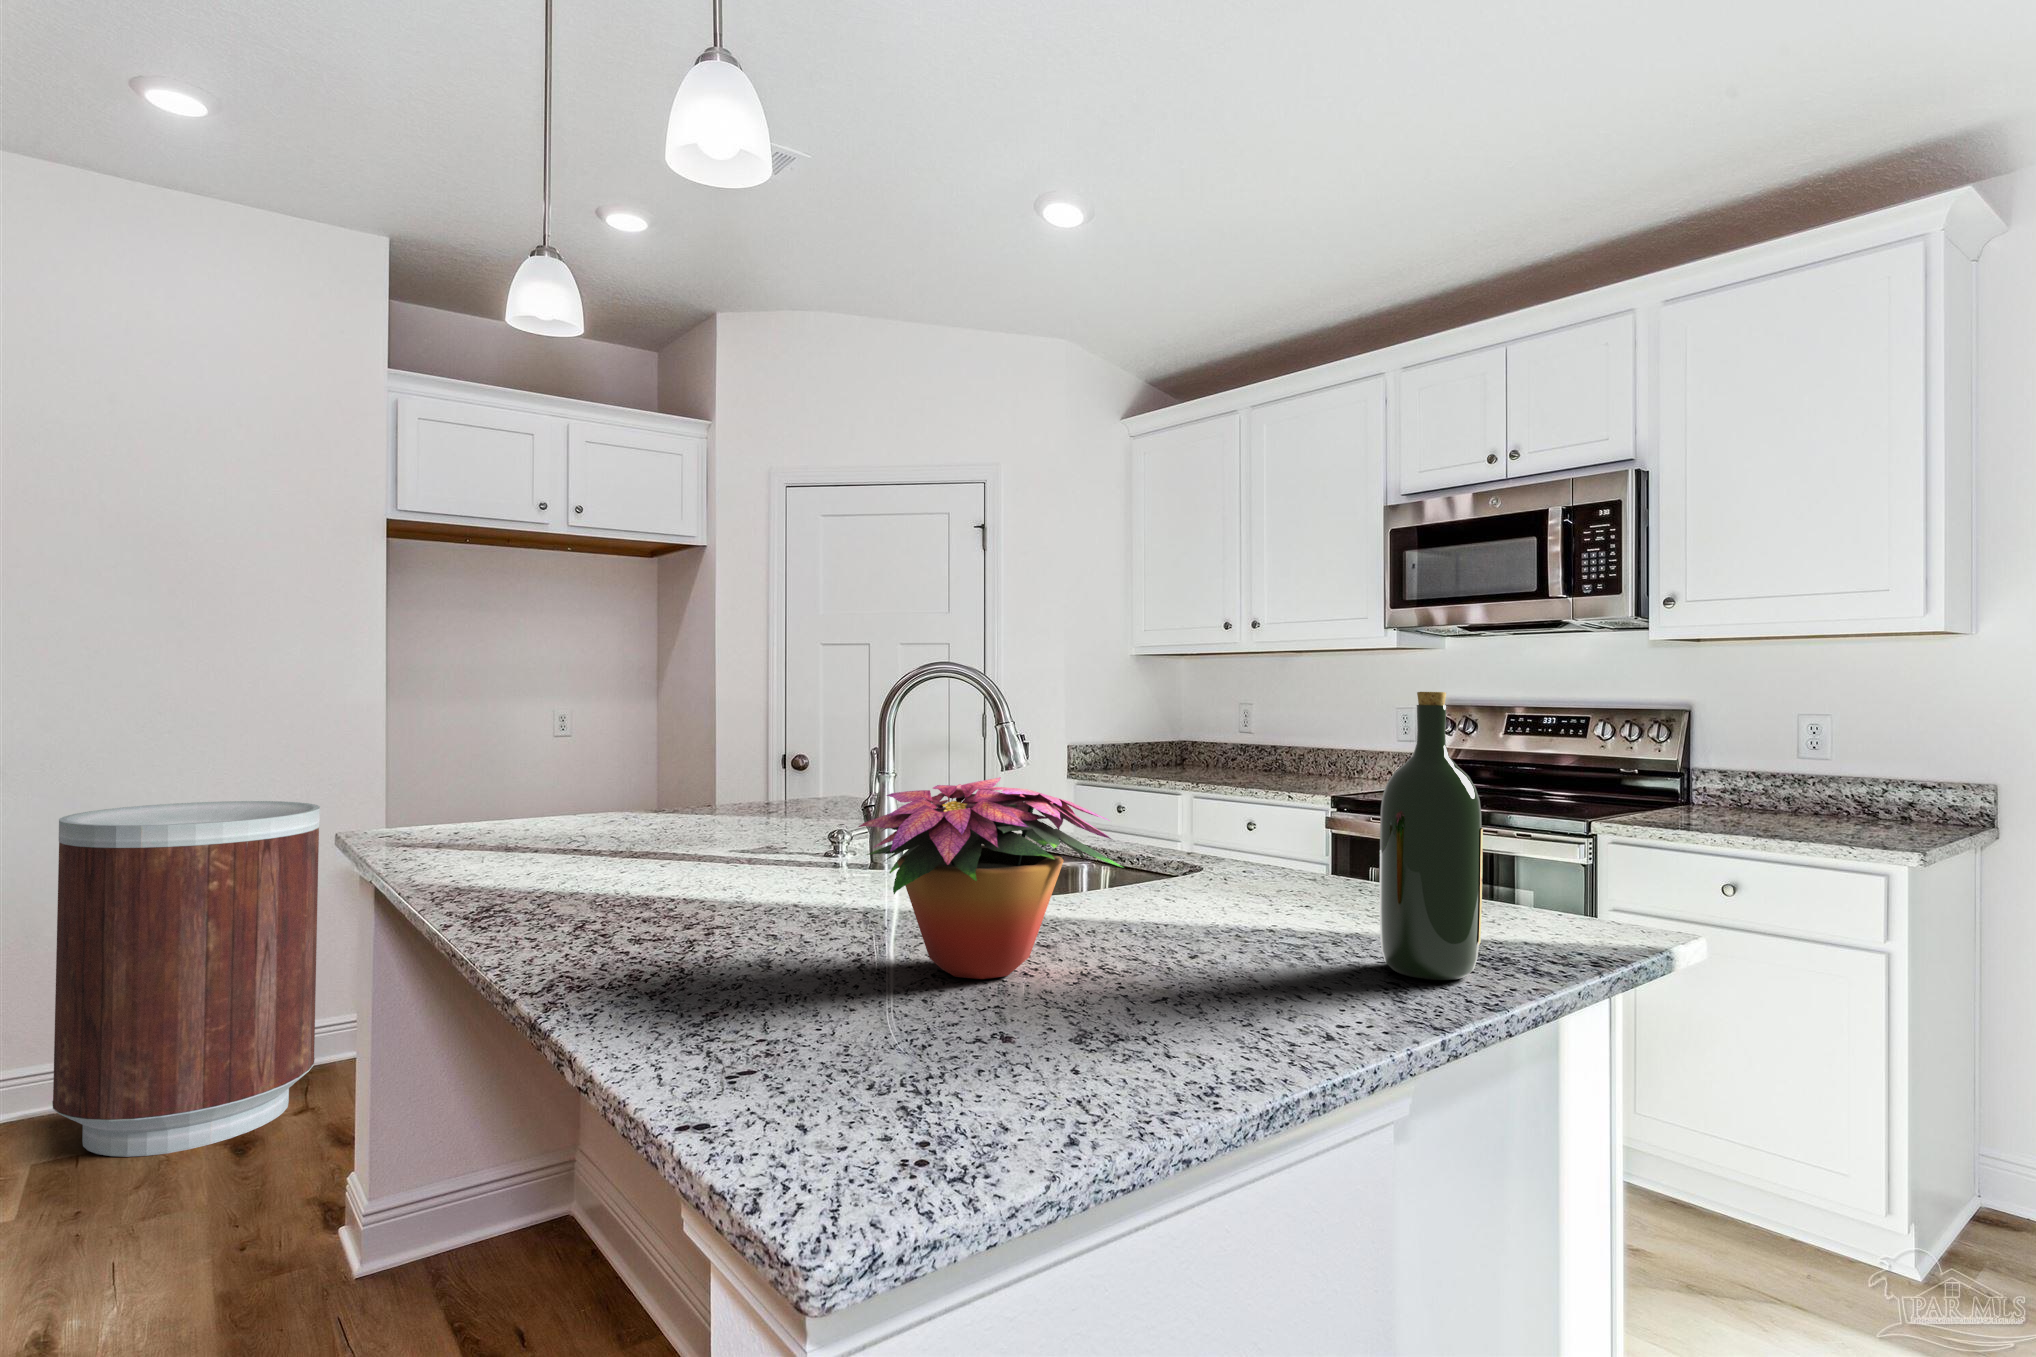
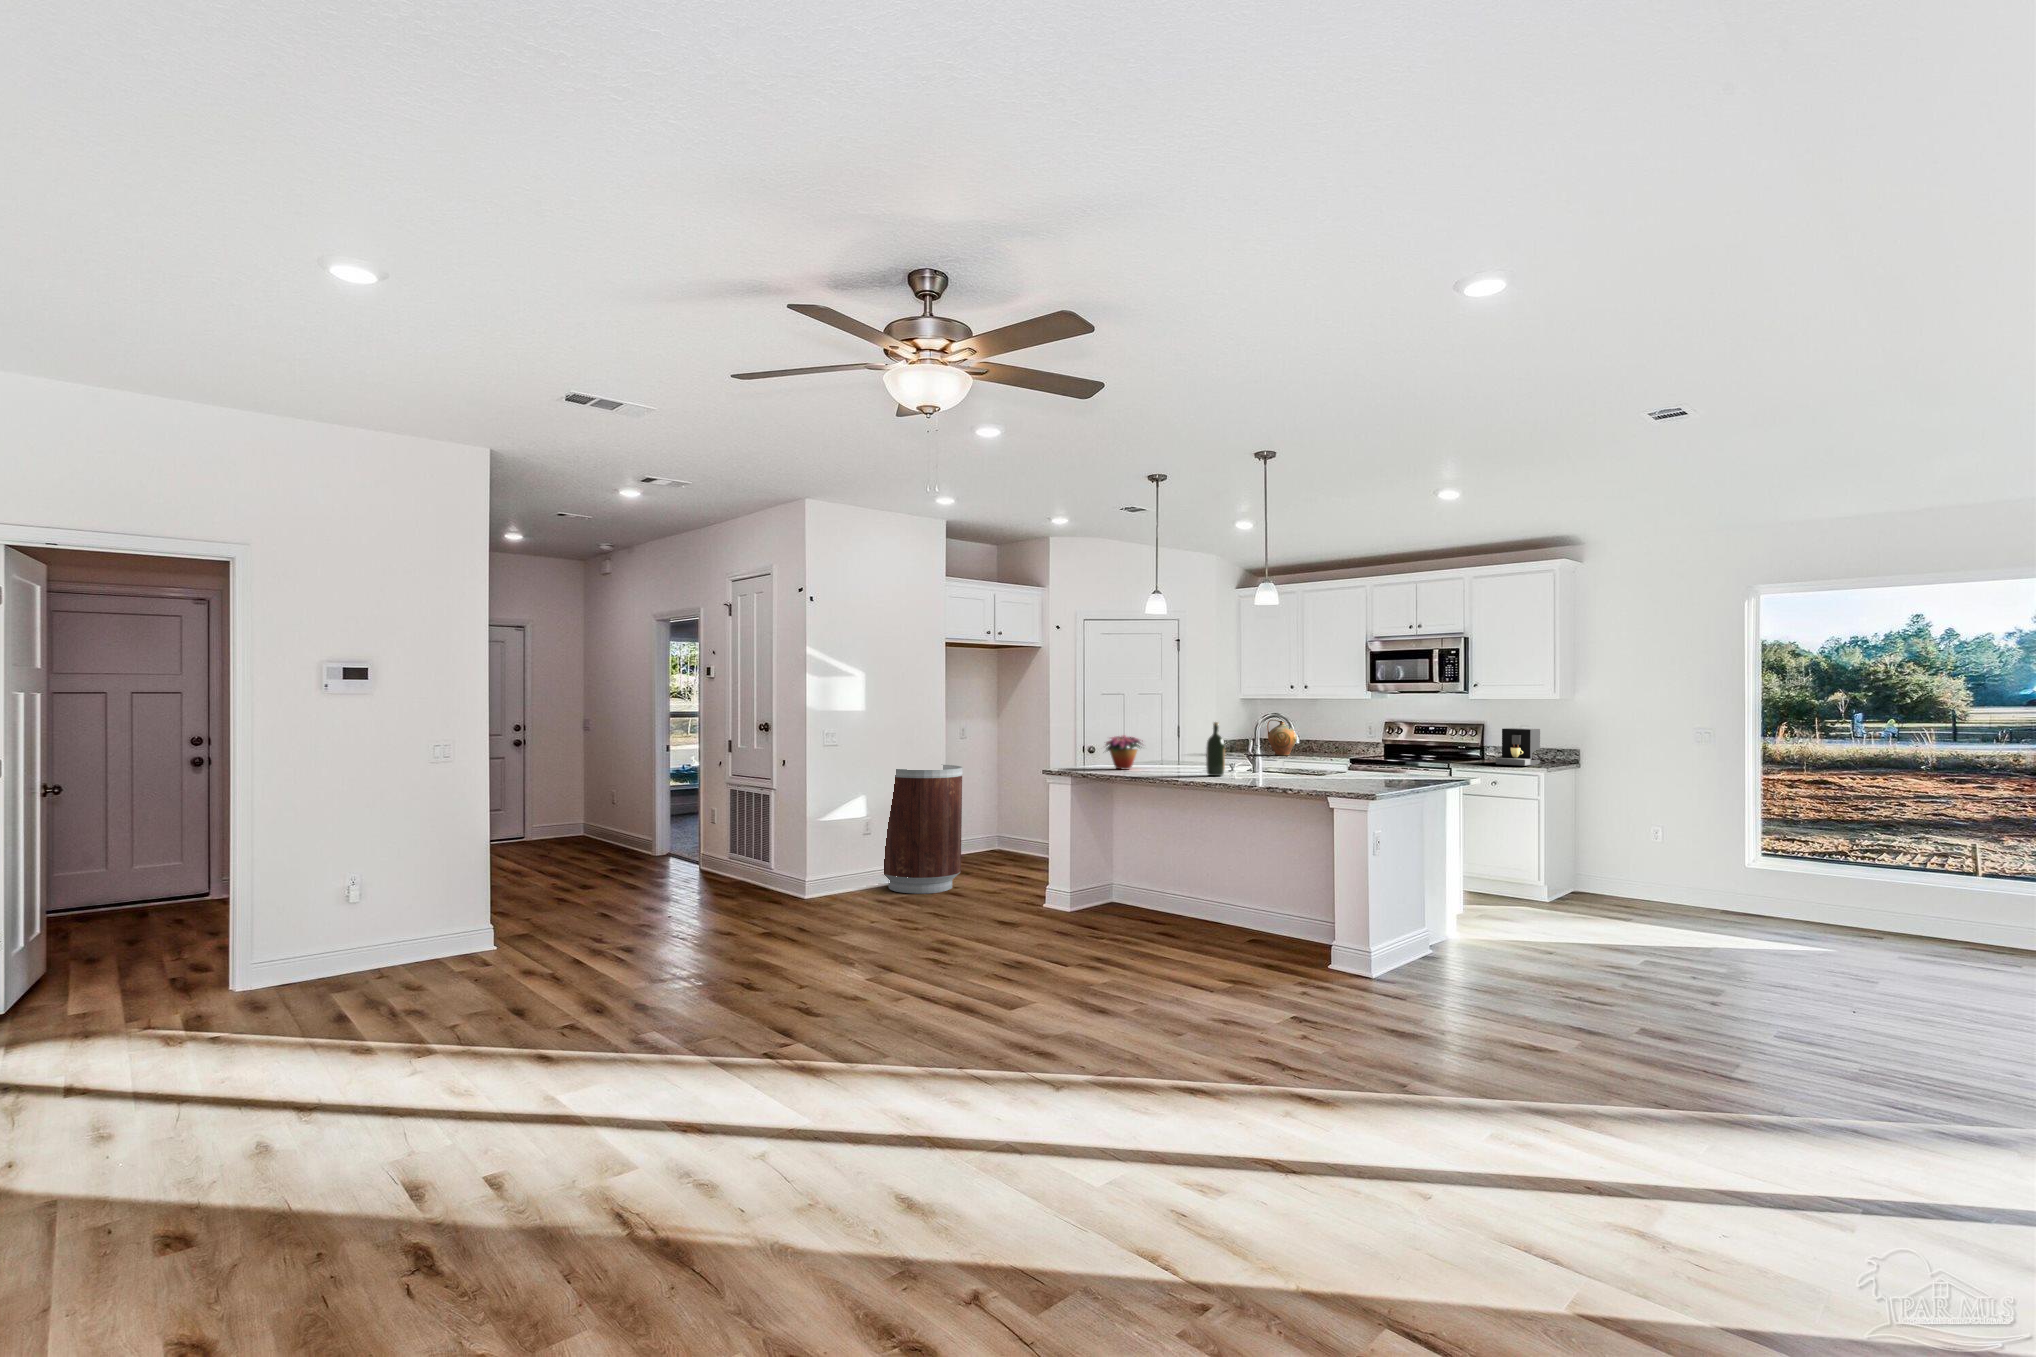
wine bottle: present [1380,692,1483,980] -> present [1206,722,1225,776]
ceramic jug: none [1173,694,1237,780] -> present [1267,720,1297,756]
coffee maker: none [1735,718,1860,830] -> present [1496,728,1540,766]
flower arrangement: present [858,777,1122,979] -> present [1106,735,1143,770]

